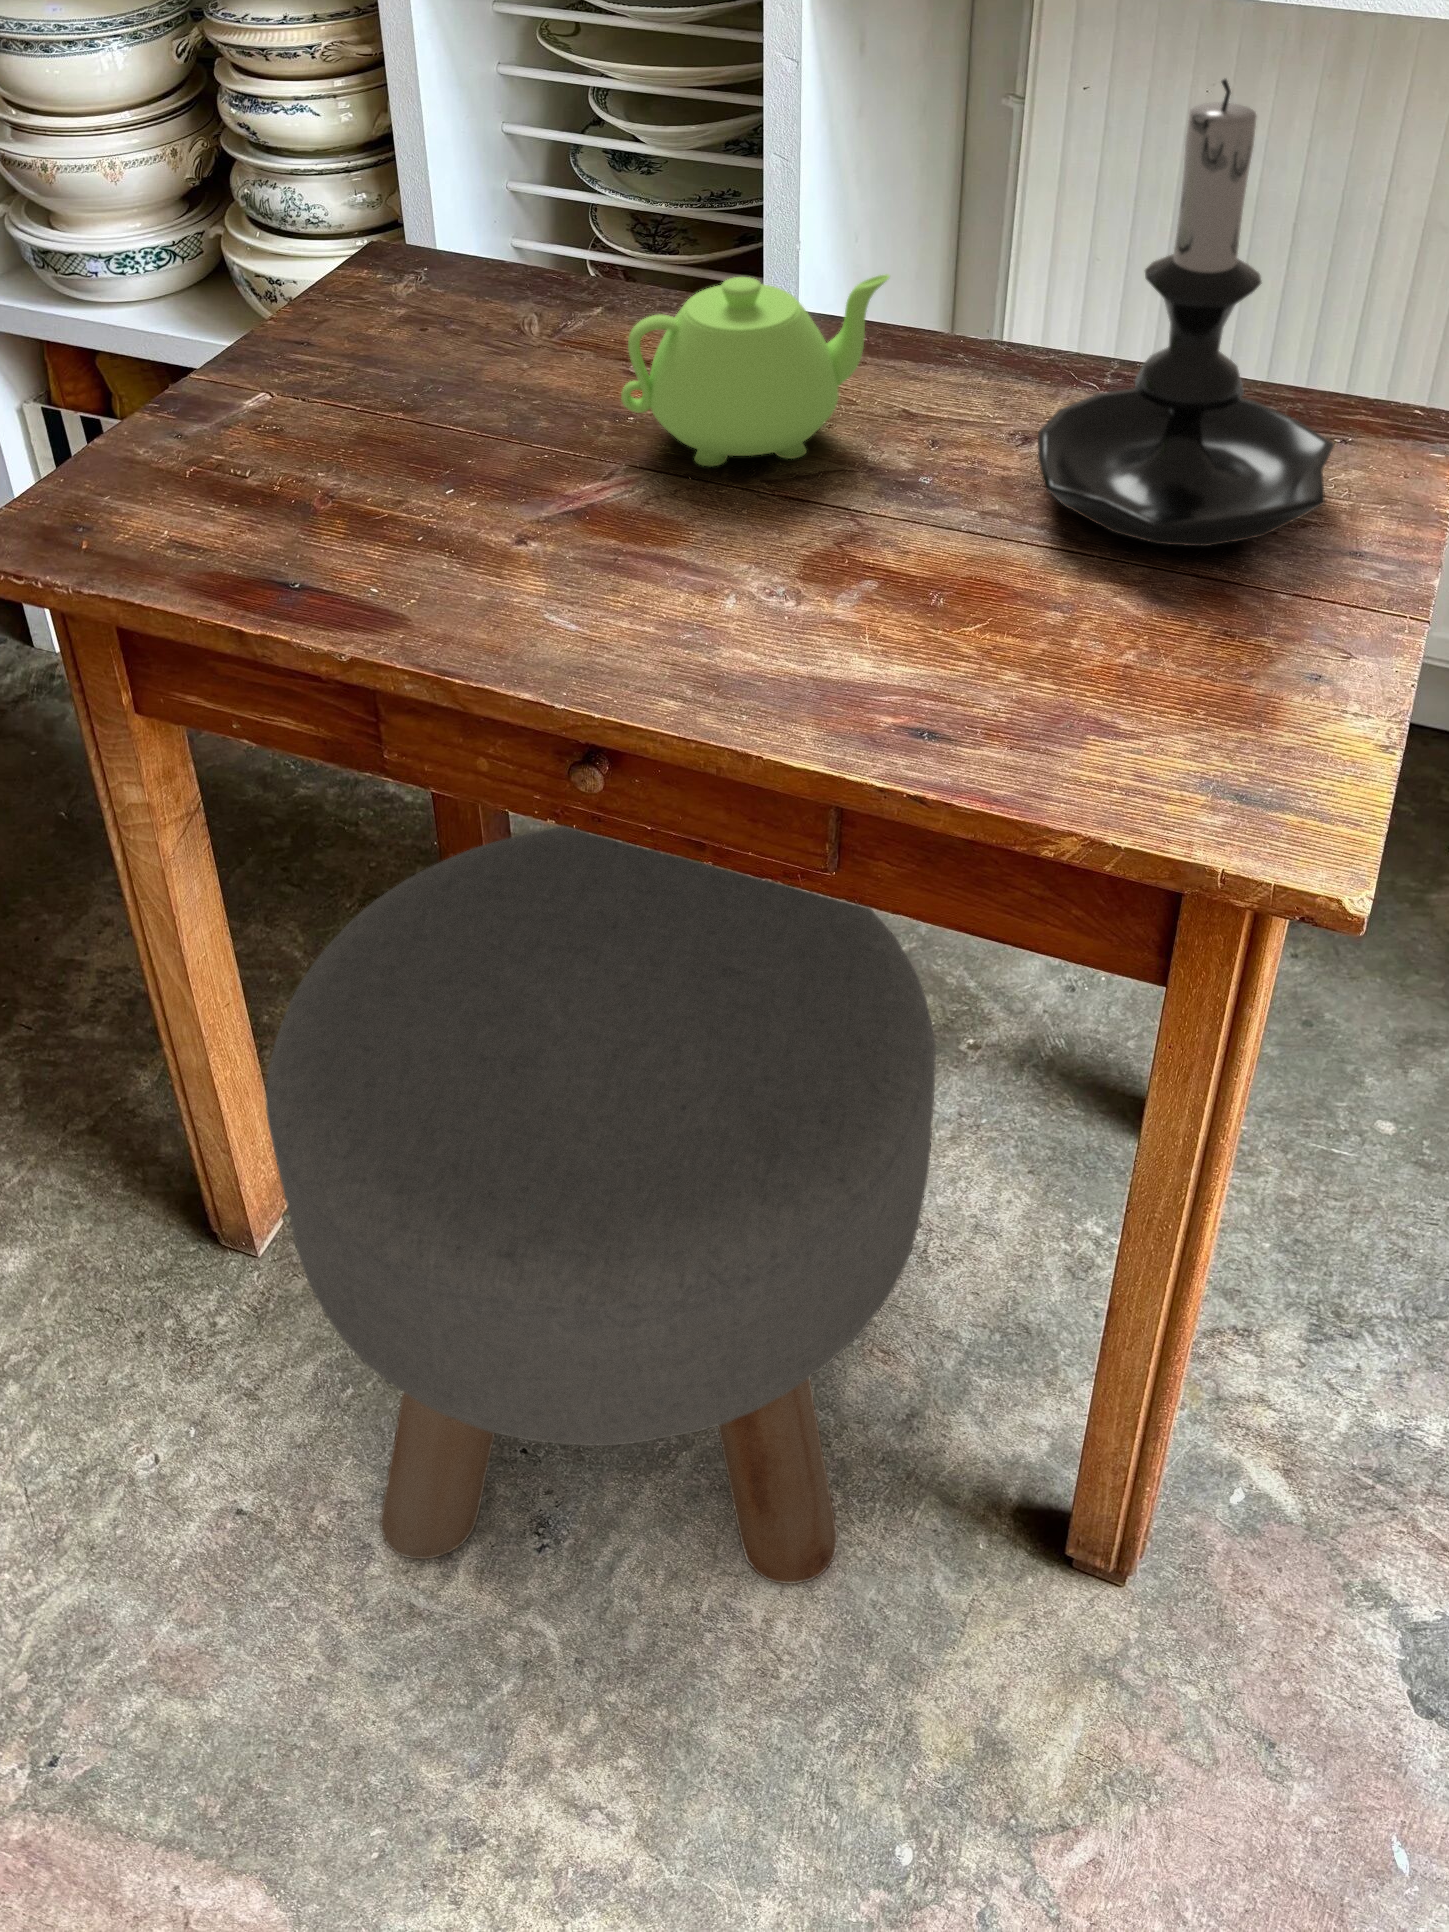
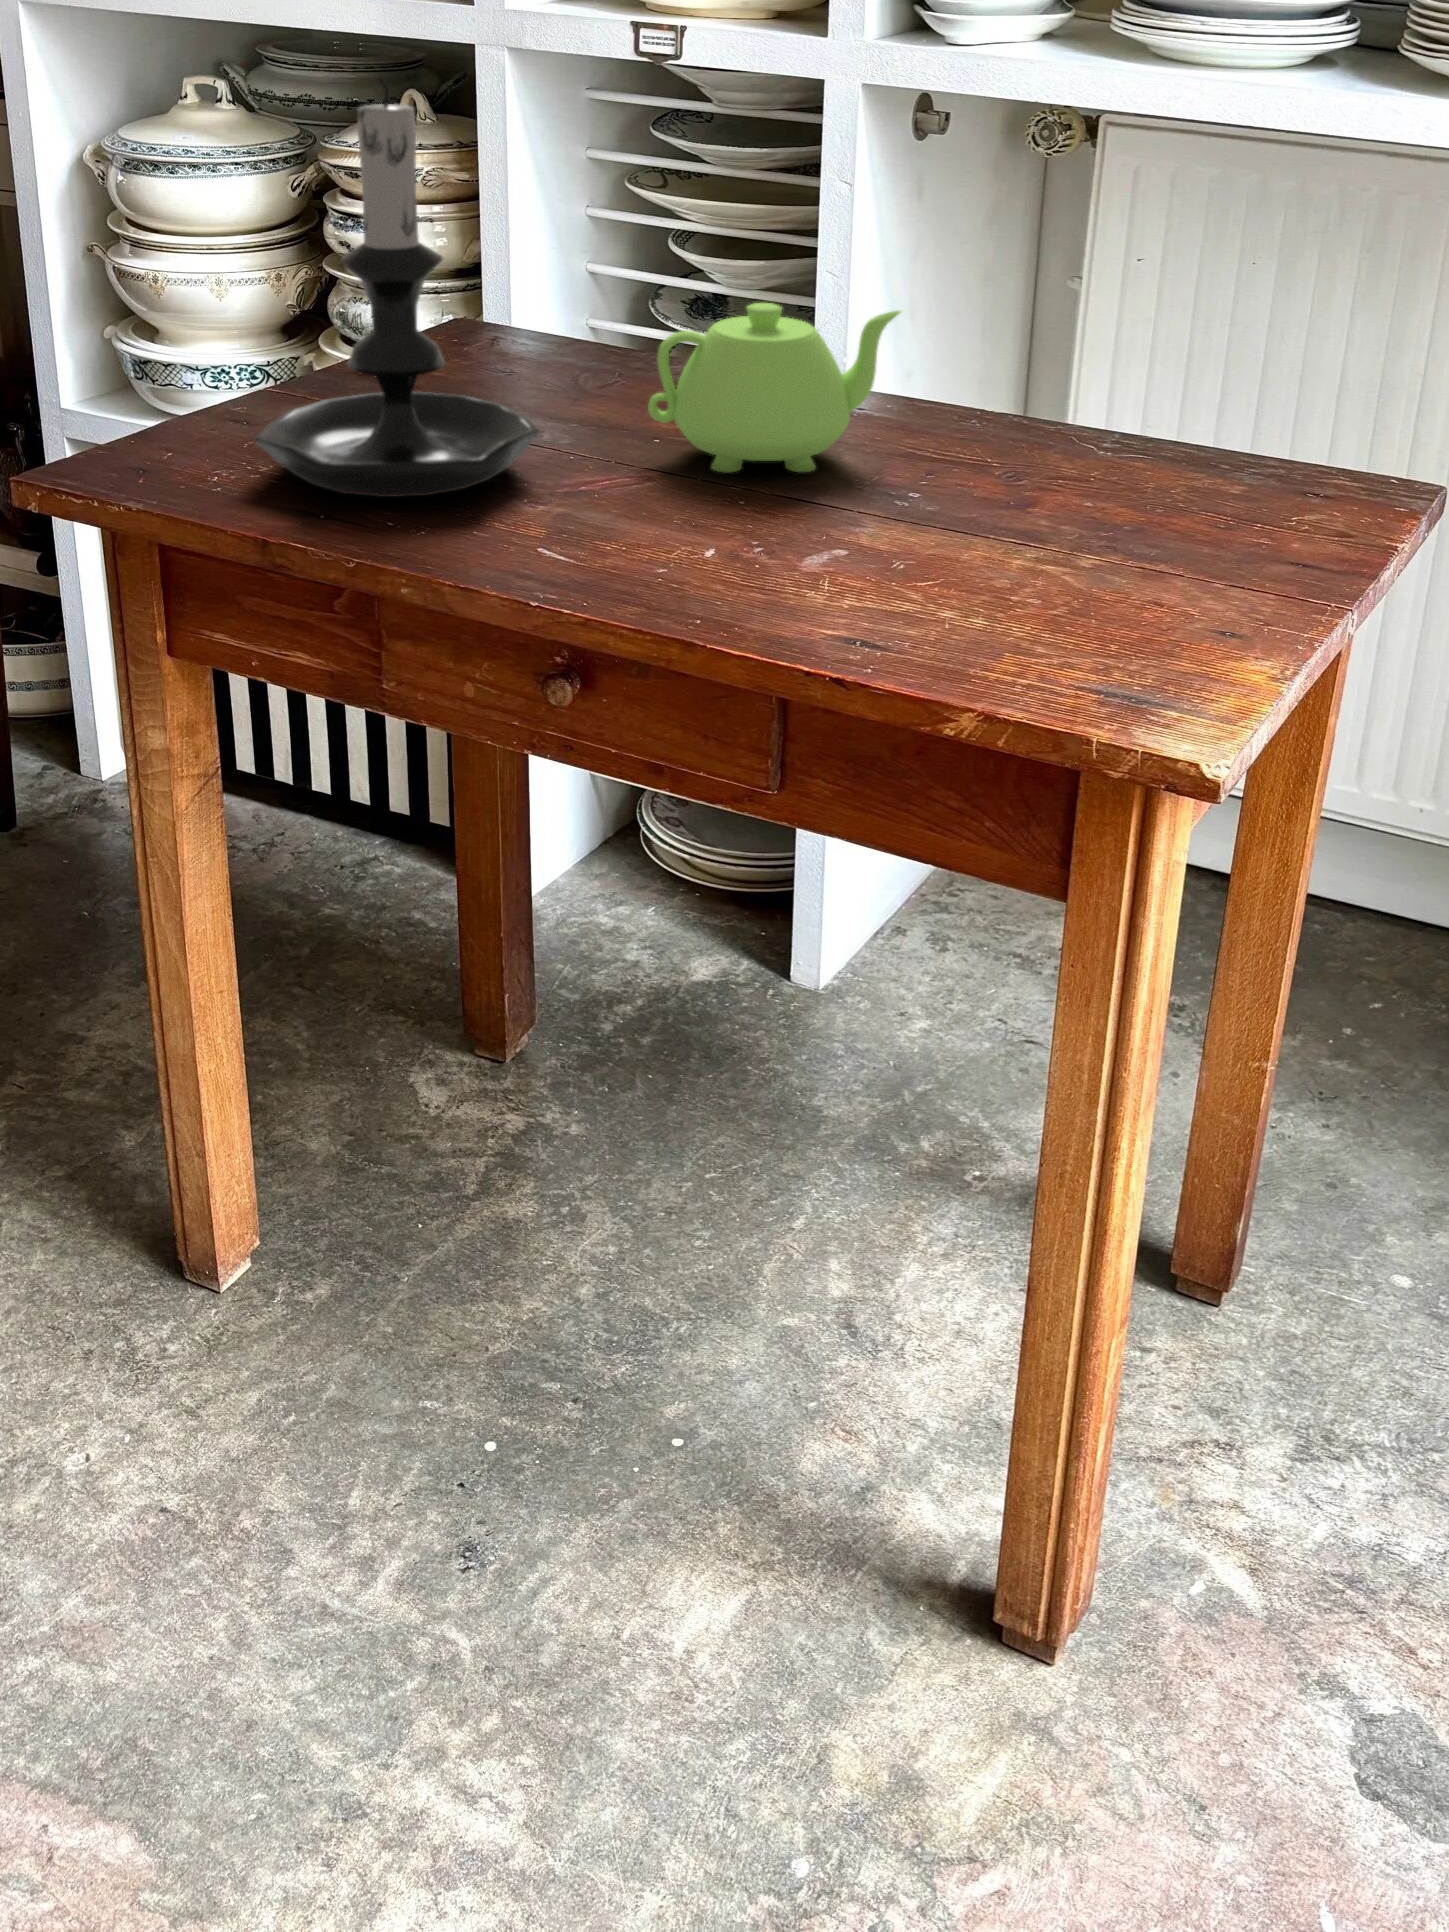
candle holder: present [1038,78,1335,546] -> present [253,77,539,497]
ottoman: present [266,826,936,1584] -> none [242,845,900,1618]

